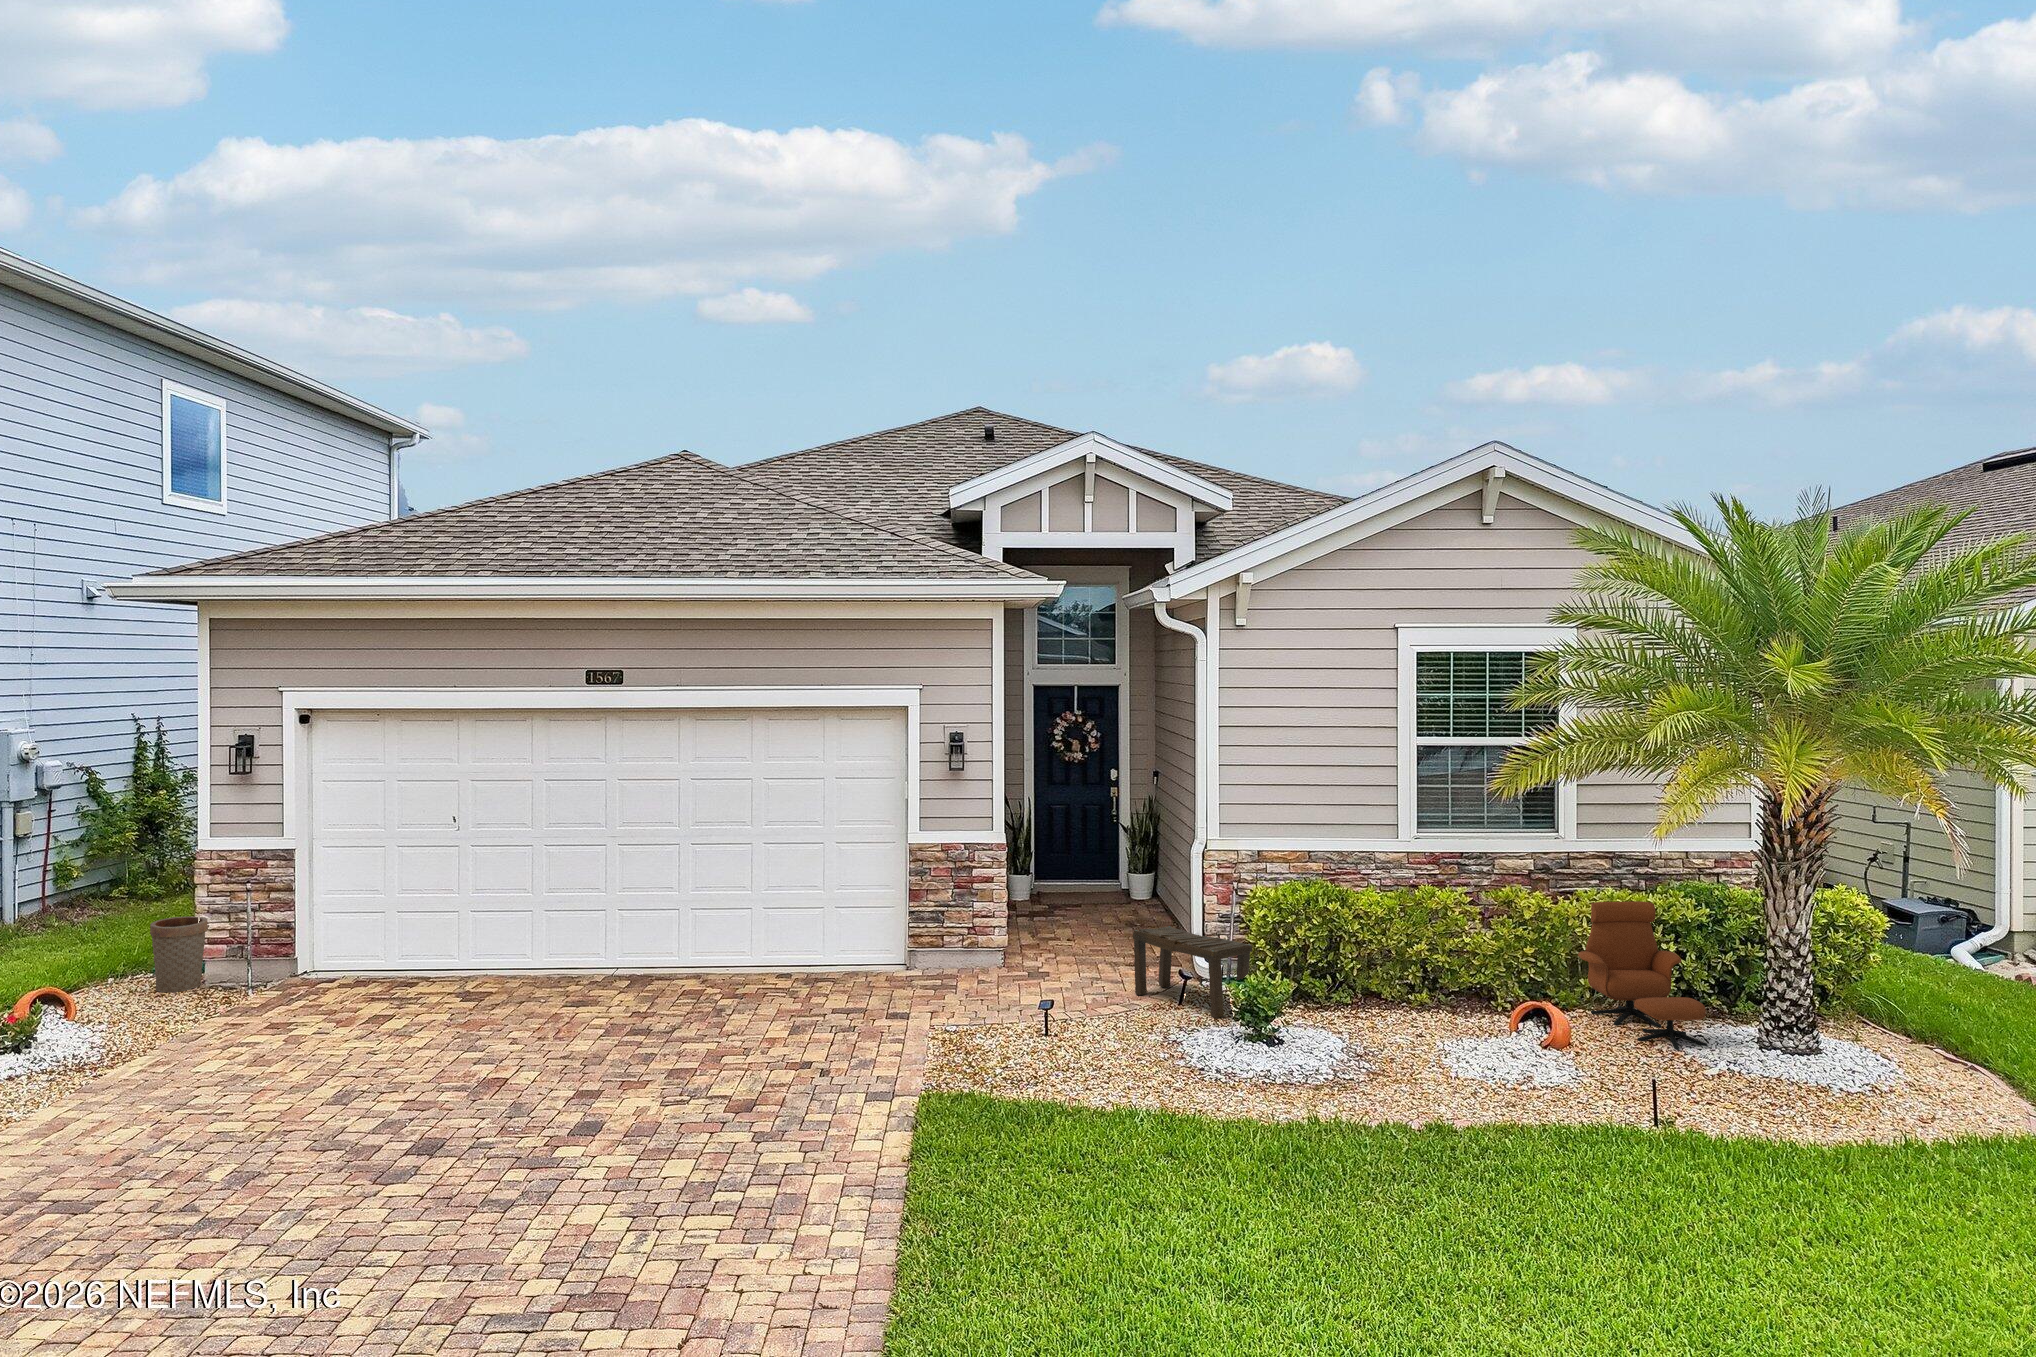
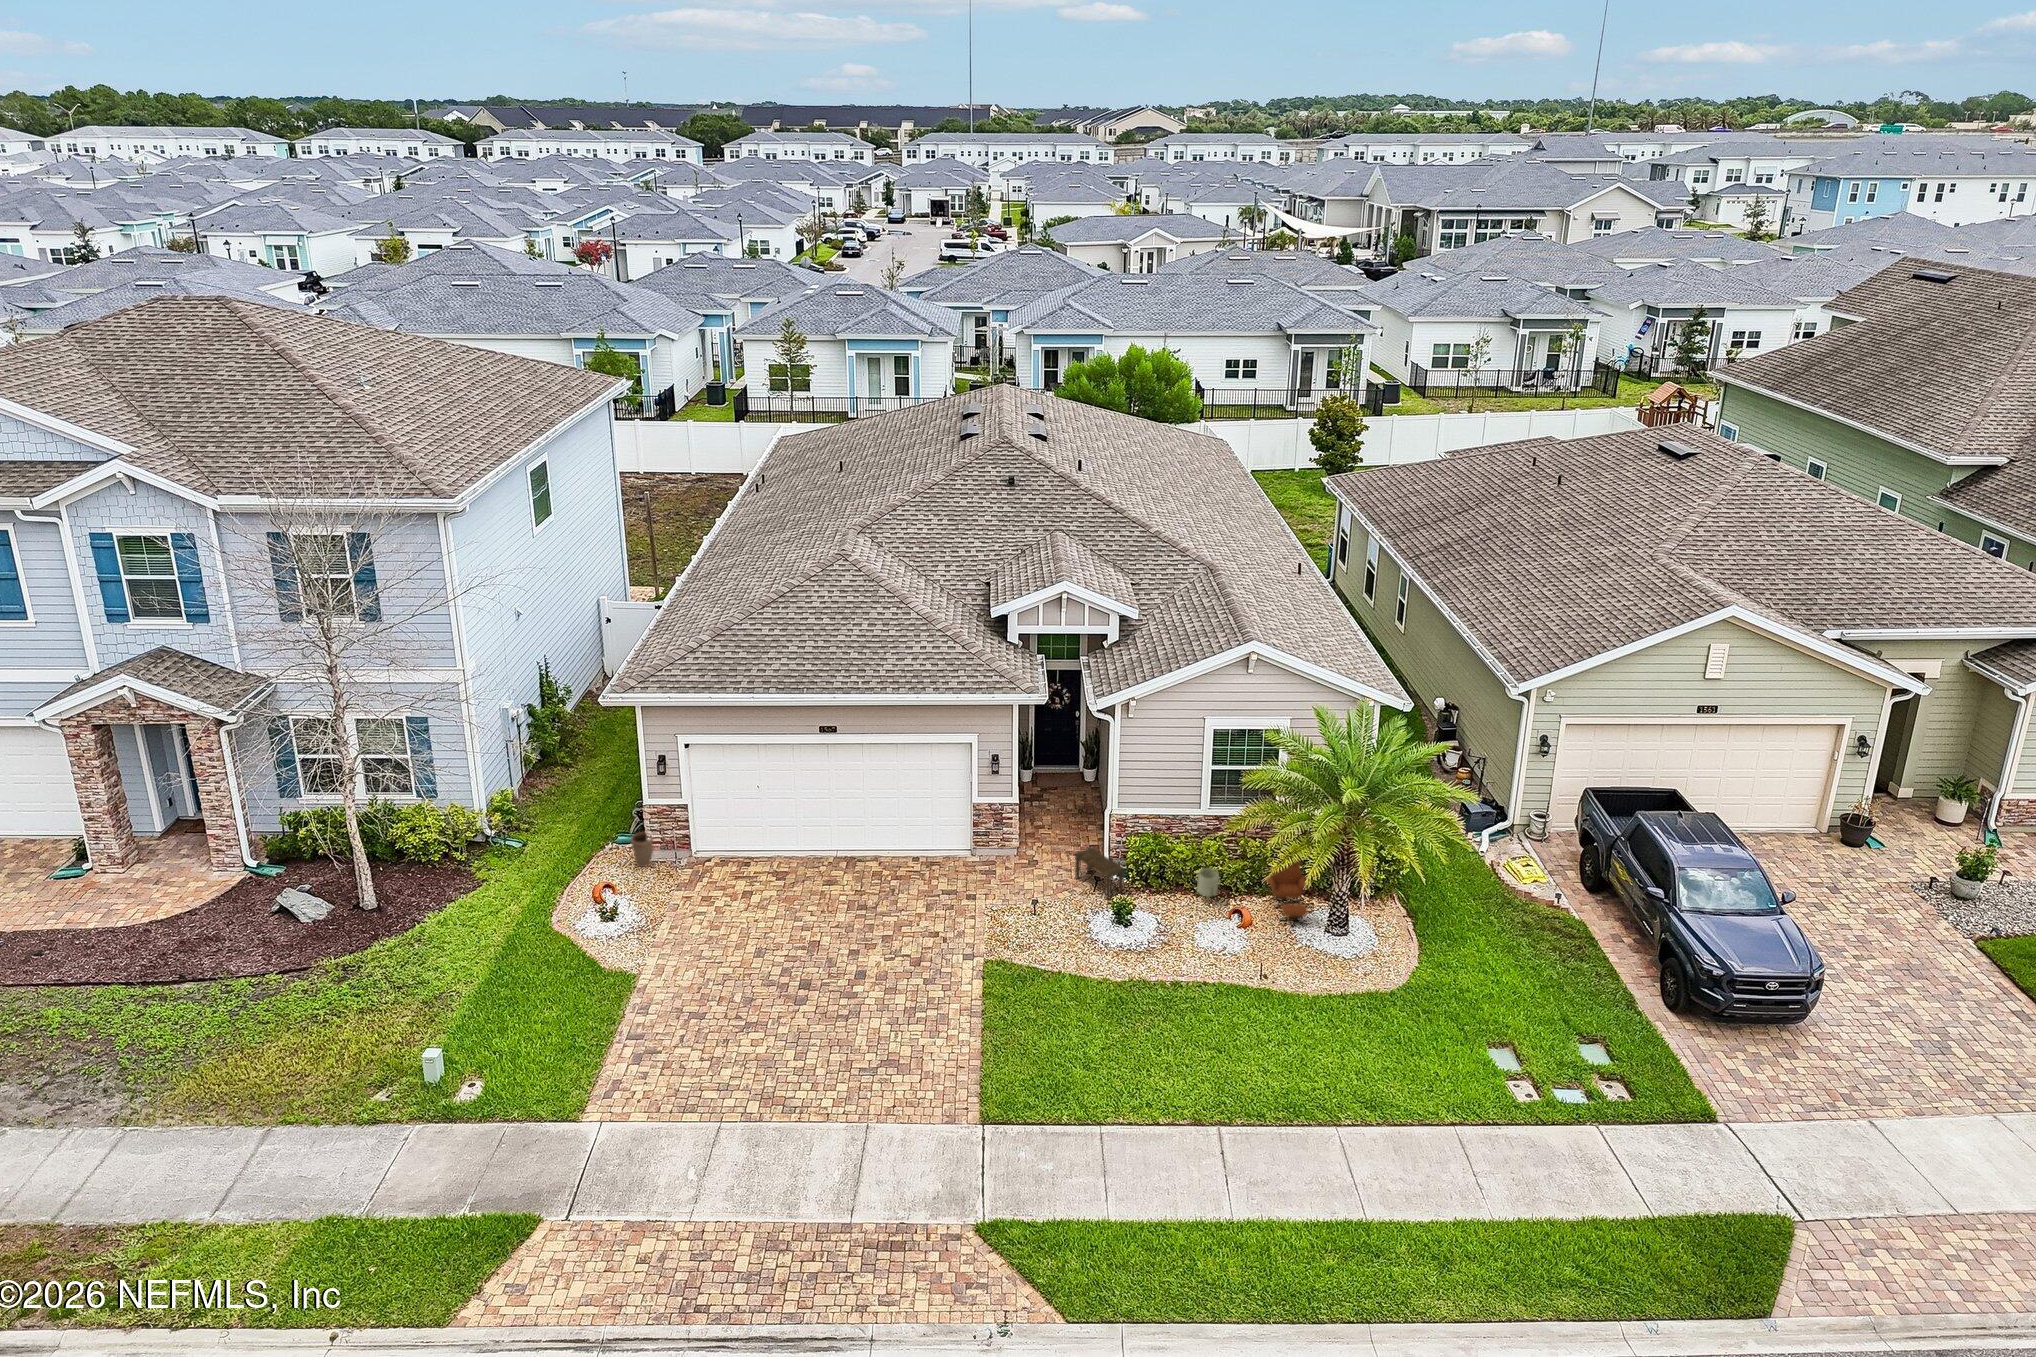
planter: none [1419,941,1471,1023] -> present [1197,868,1219,897]

